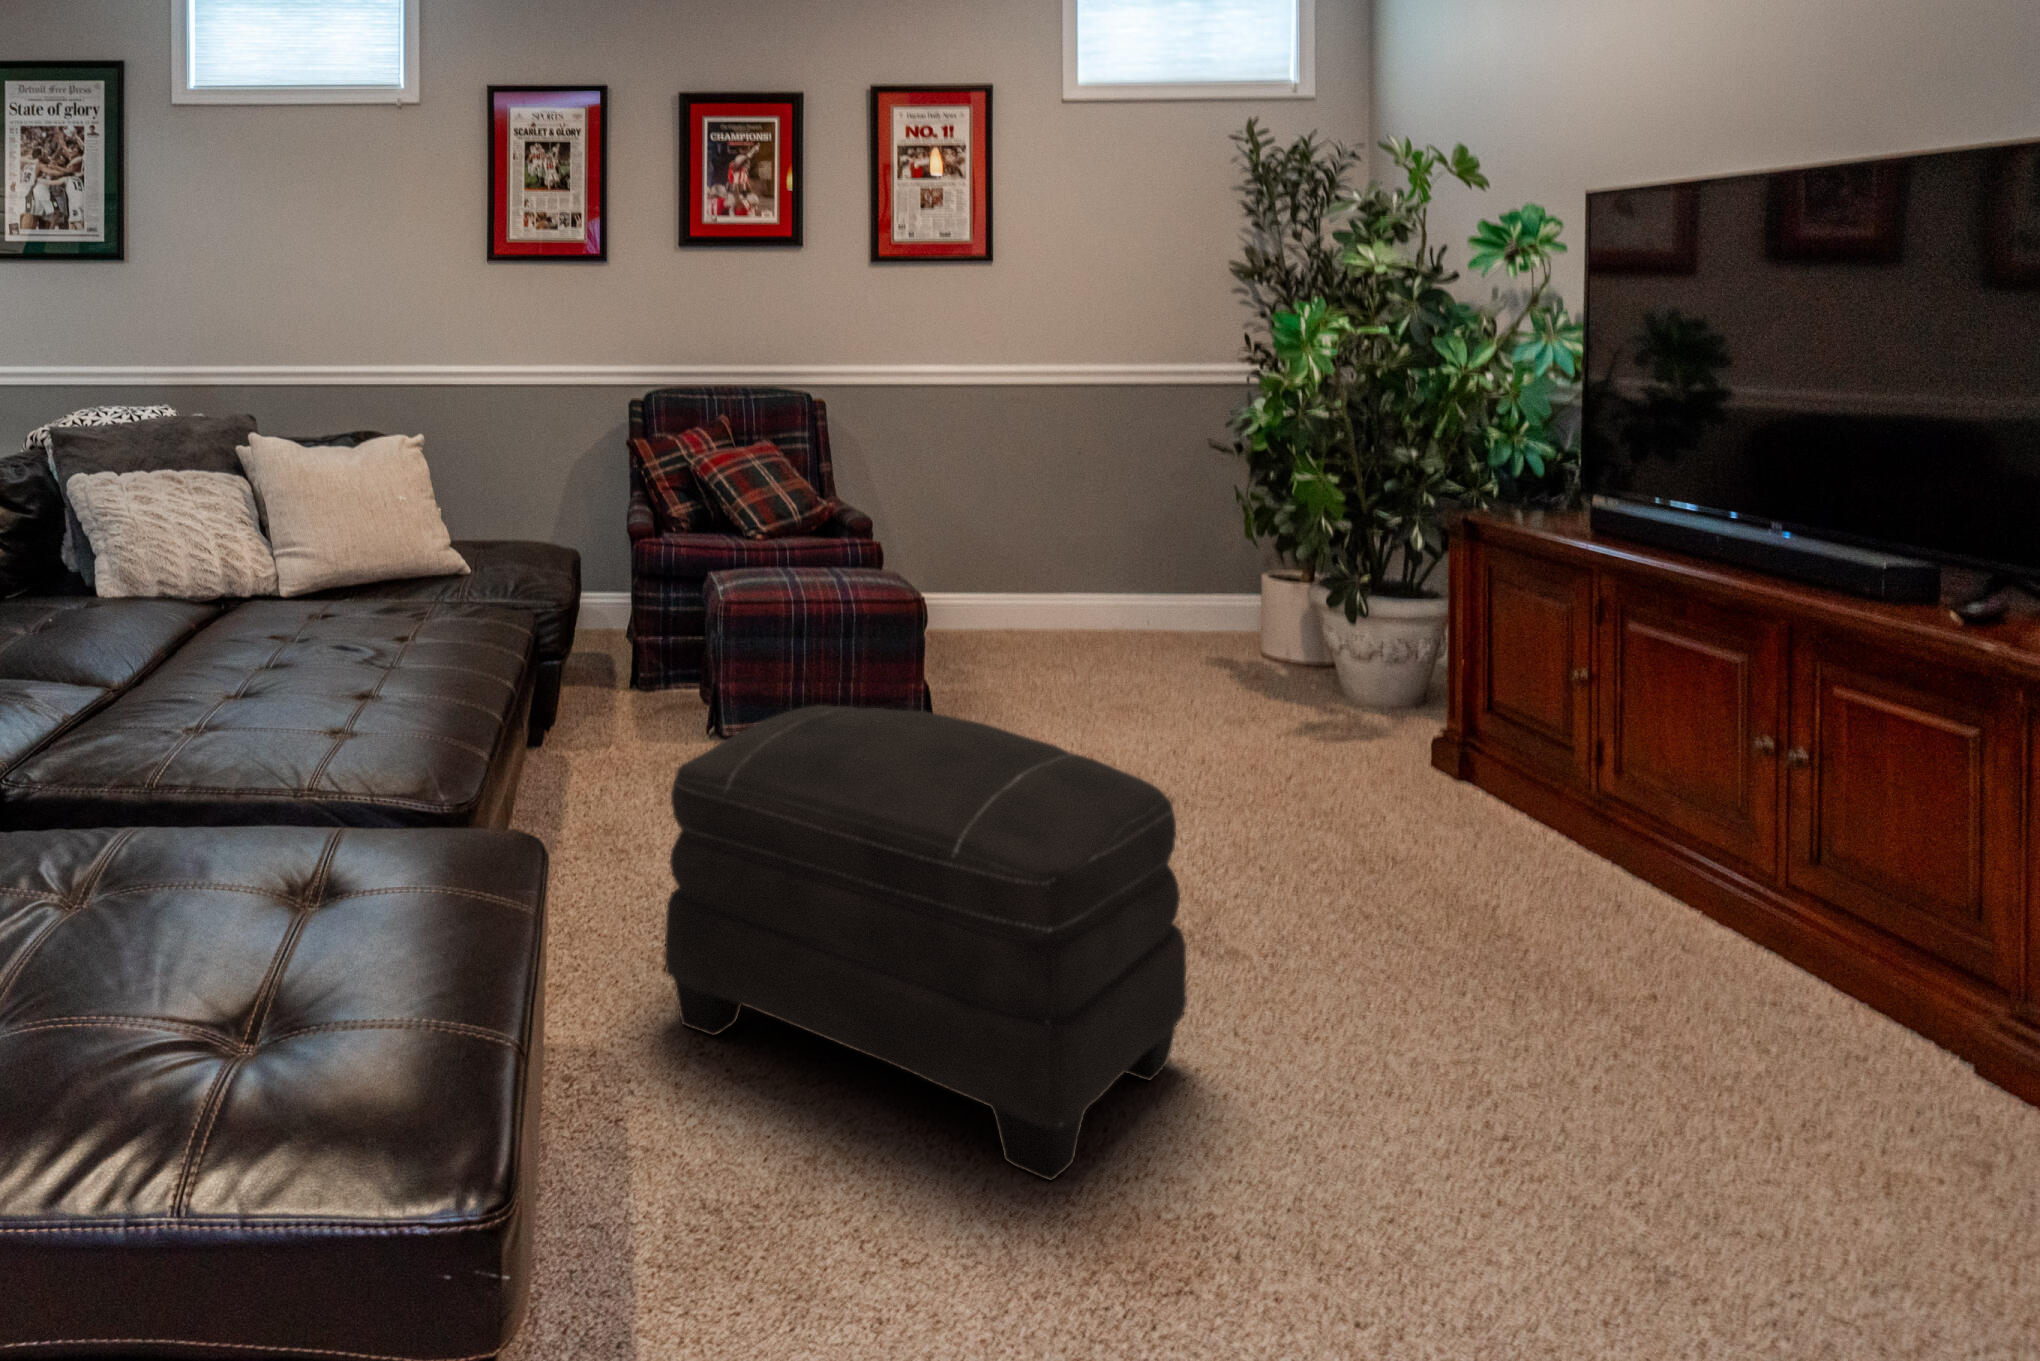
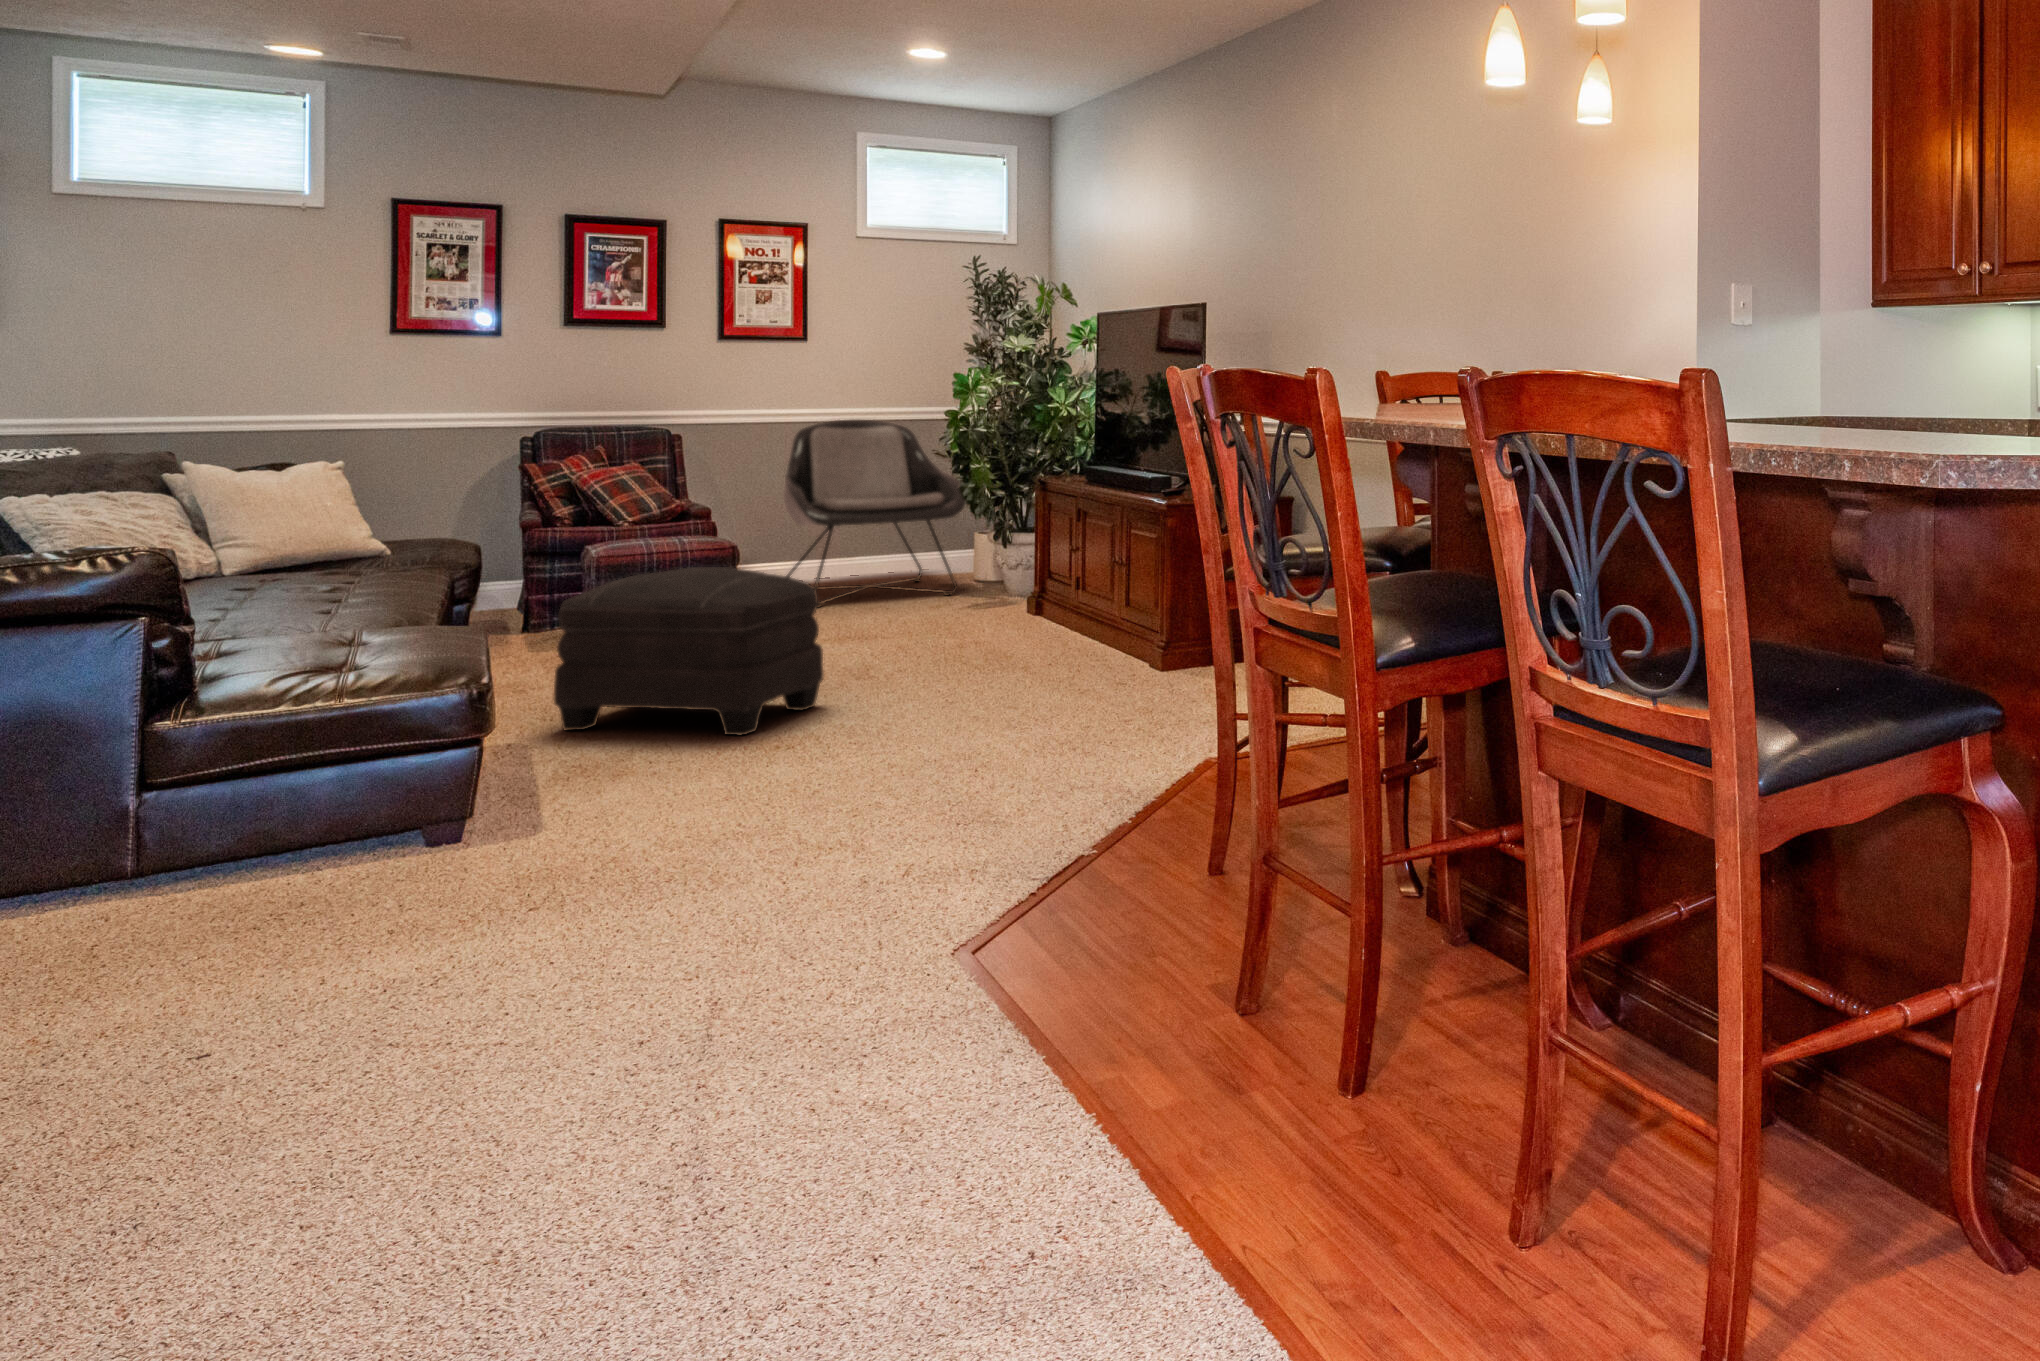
lounge chair: none [959,382,1264,686] -> present [784,420,966,608]

